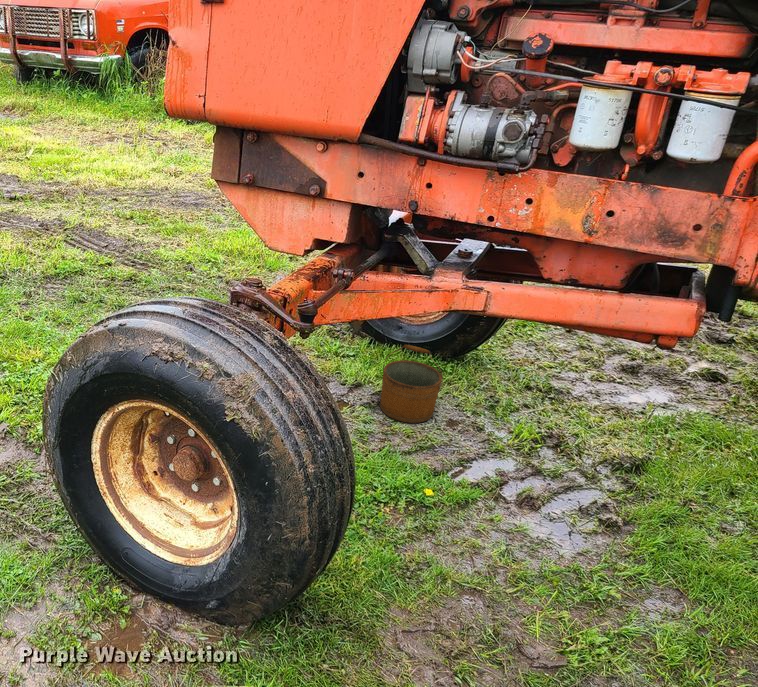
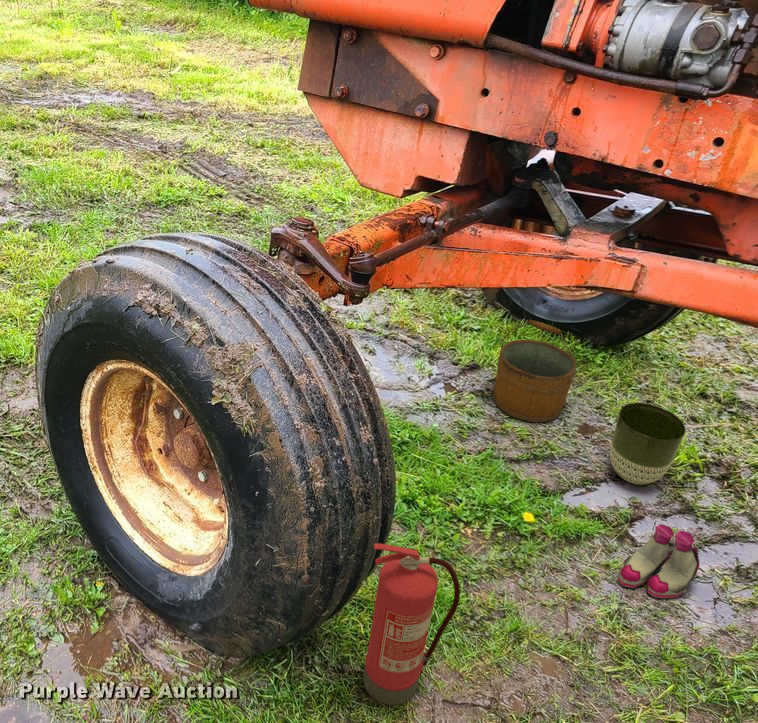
planter: none [477,398,529,458] -> present [610,403,686,485]
boots: none [502,481,555,534] -> present [619,524,700,598]
fire extinguisher: none [342,513,413,640] -> present [363,543,460,705]

